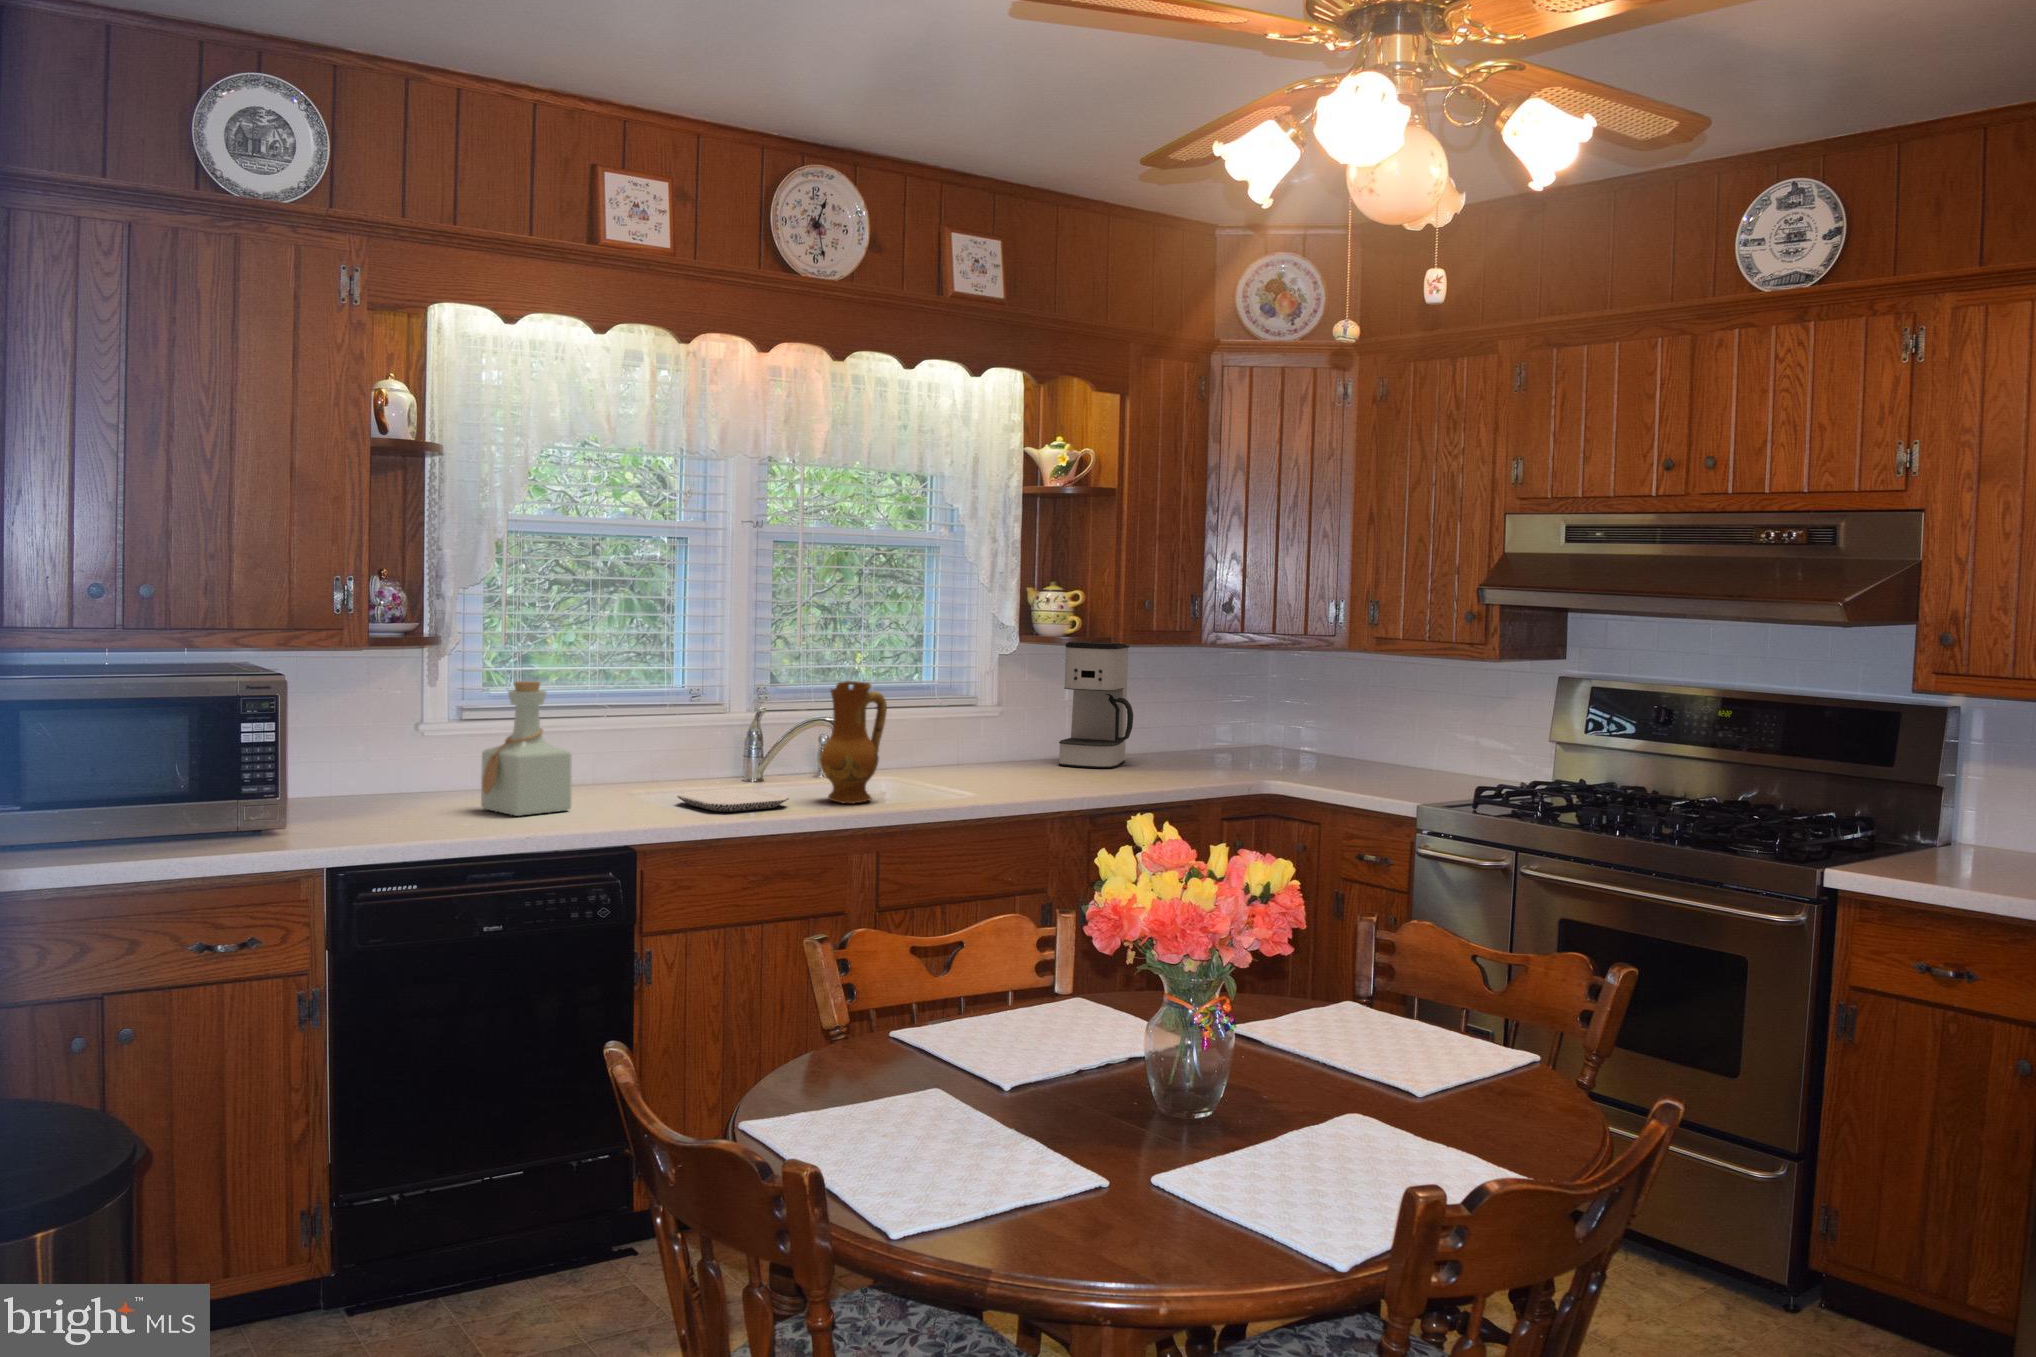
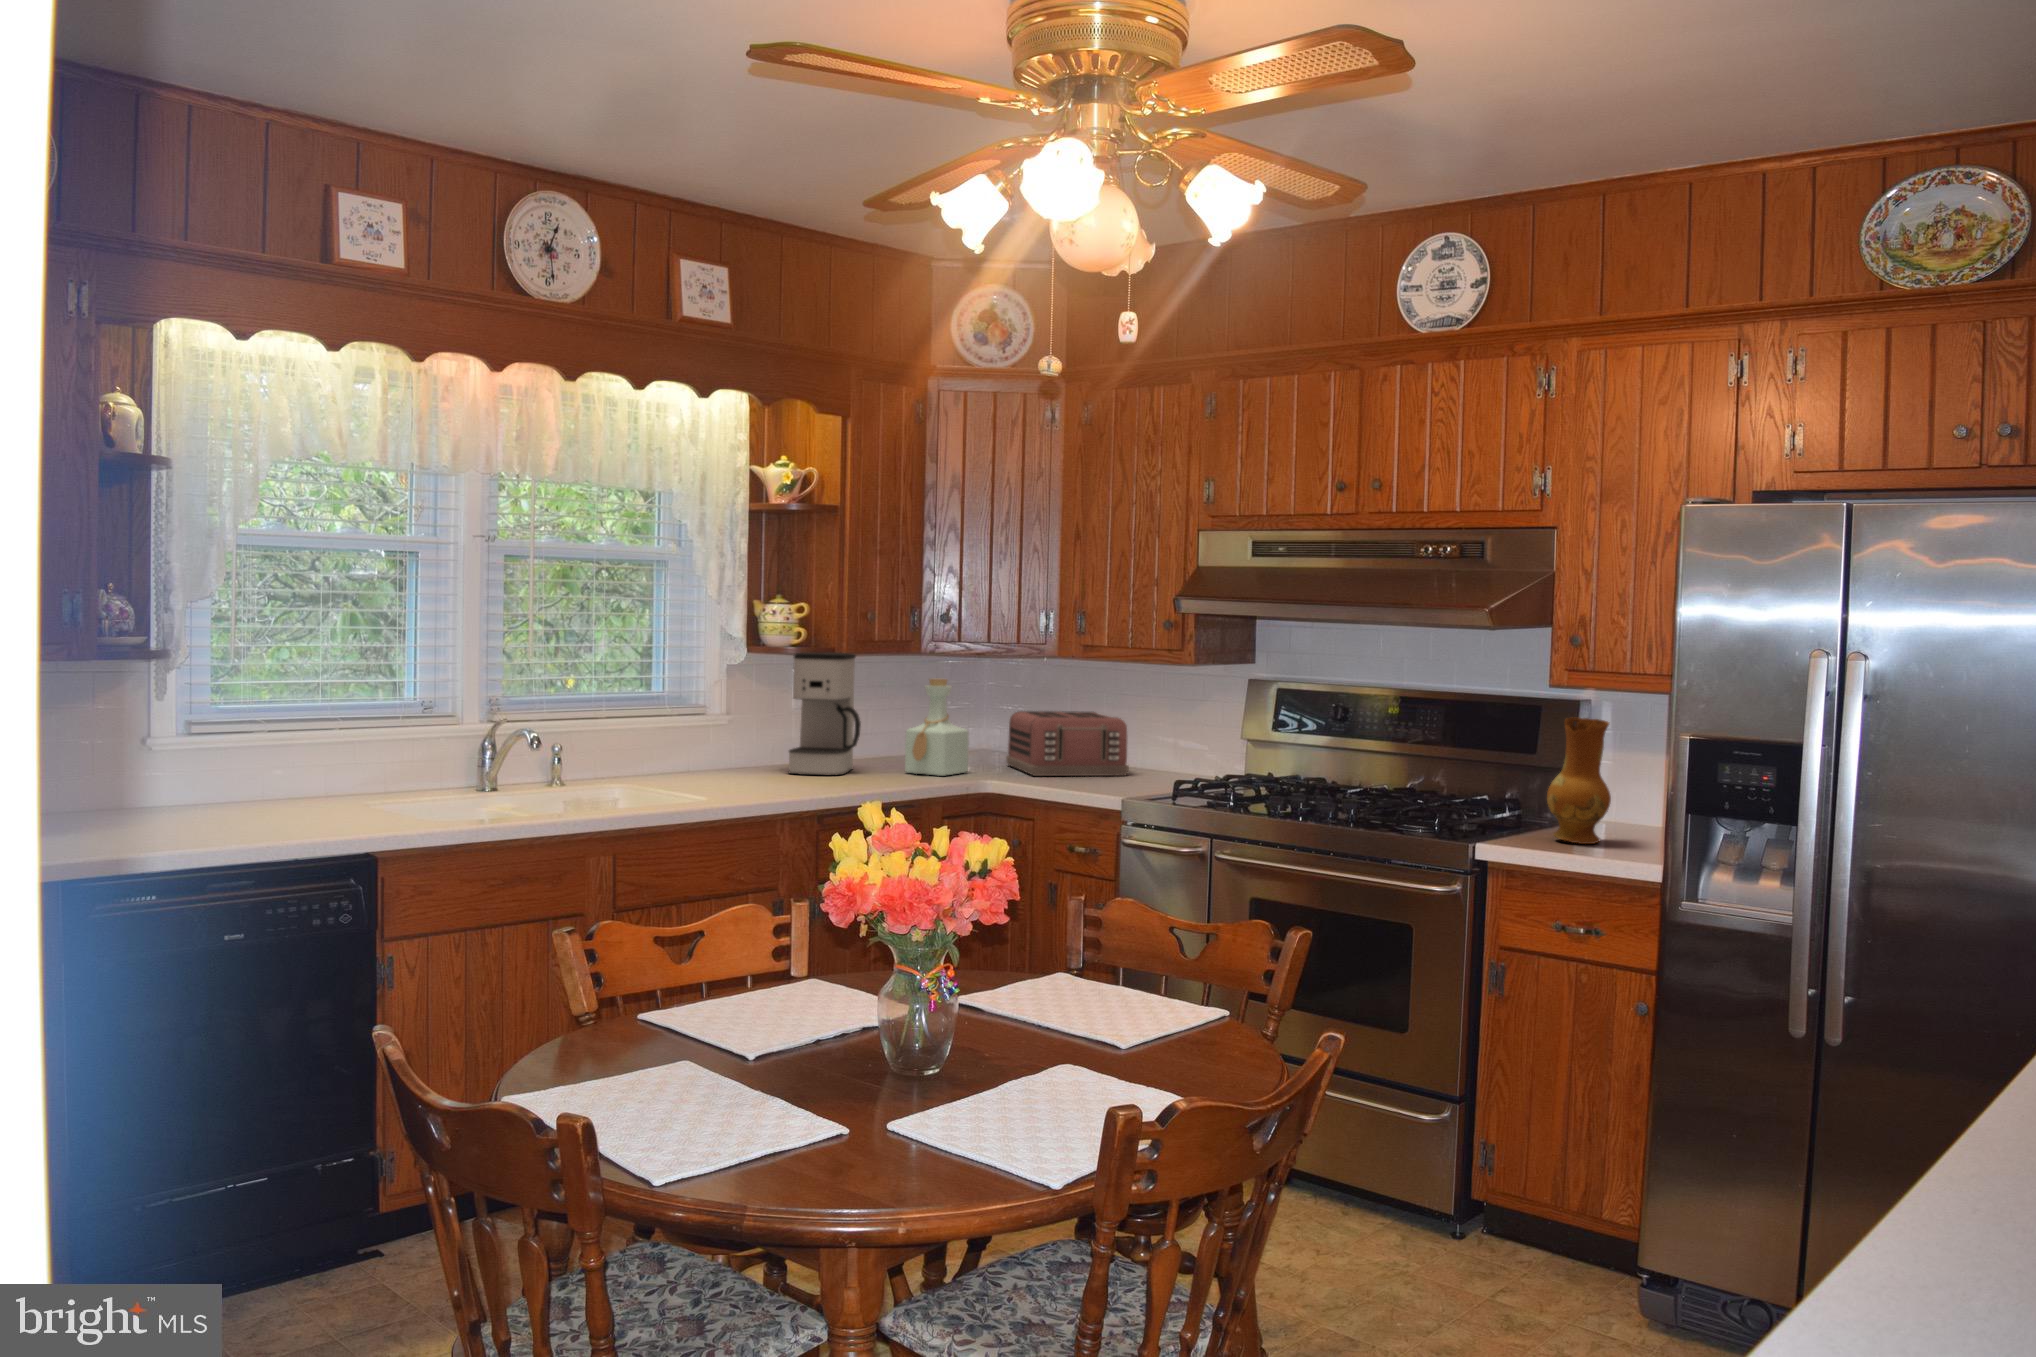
bottle: present [481,681,571,816] -> present [905,679,969,776]
ceramic jug: present [820,681,887,804] -> present [1547,717,1611,844]
toaster: none [1285,705,1418,776] -> present [1006,711,1129,776]
plate: present [677,788,789,812] -> none [404,801,521,824]

